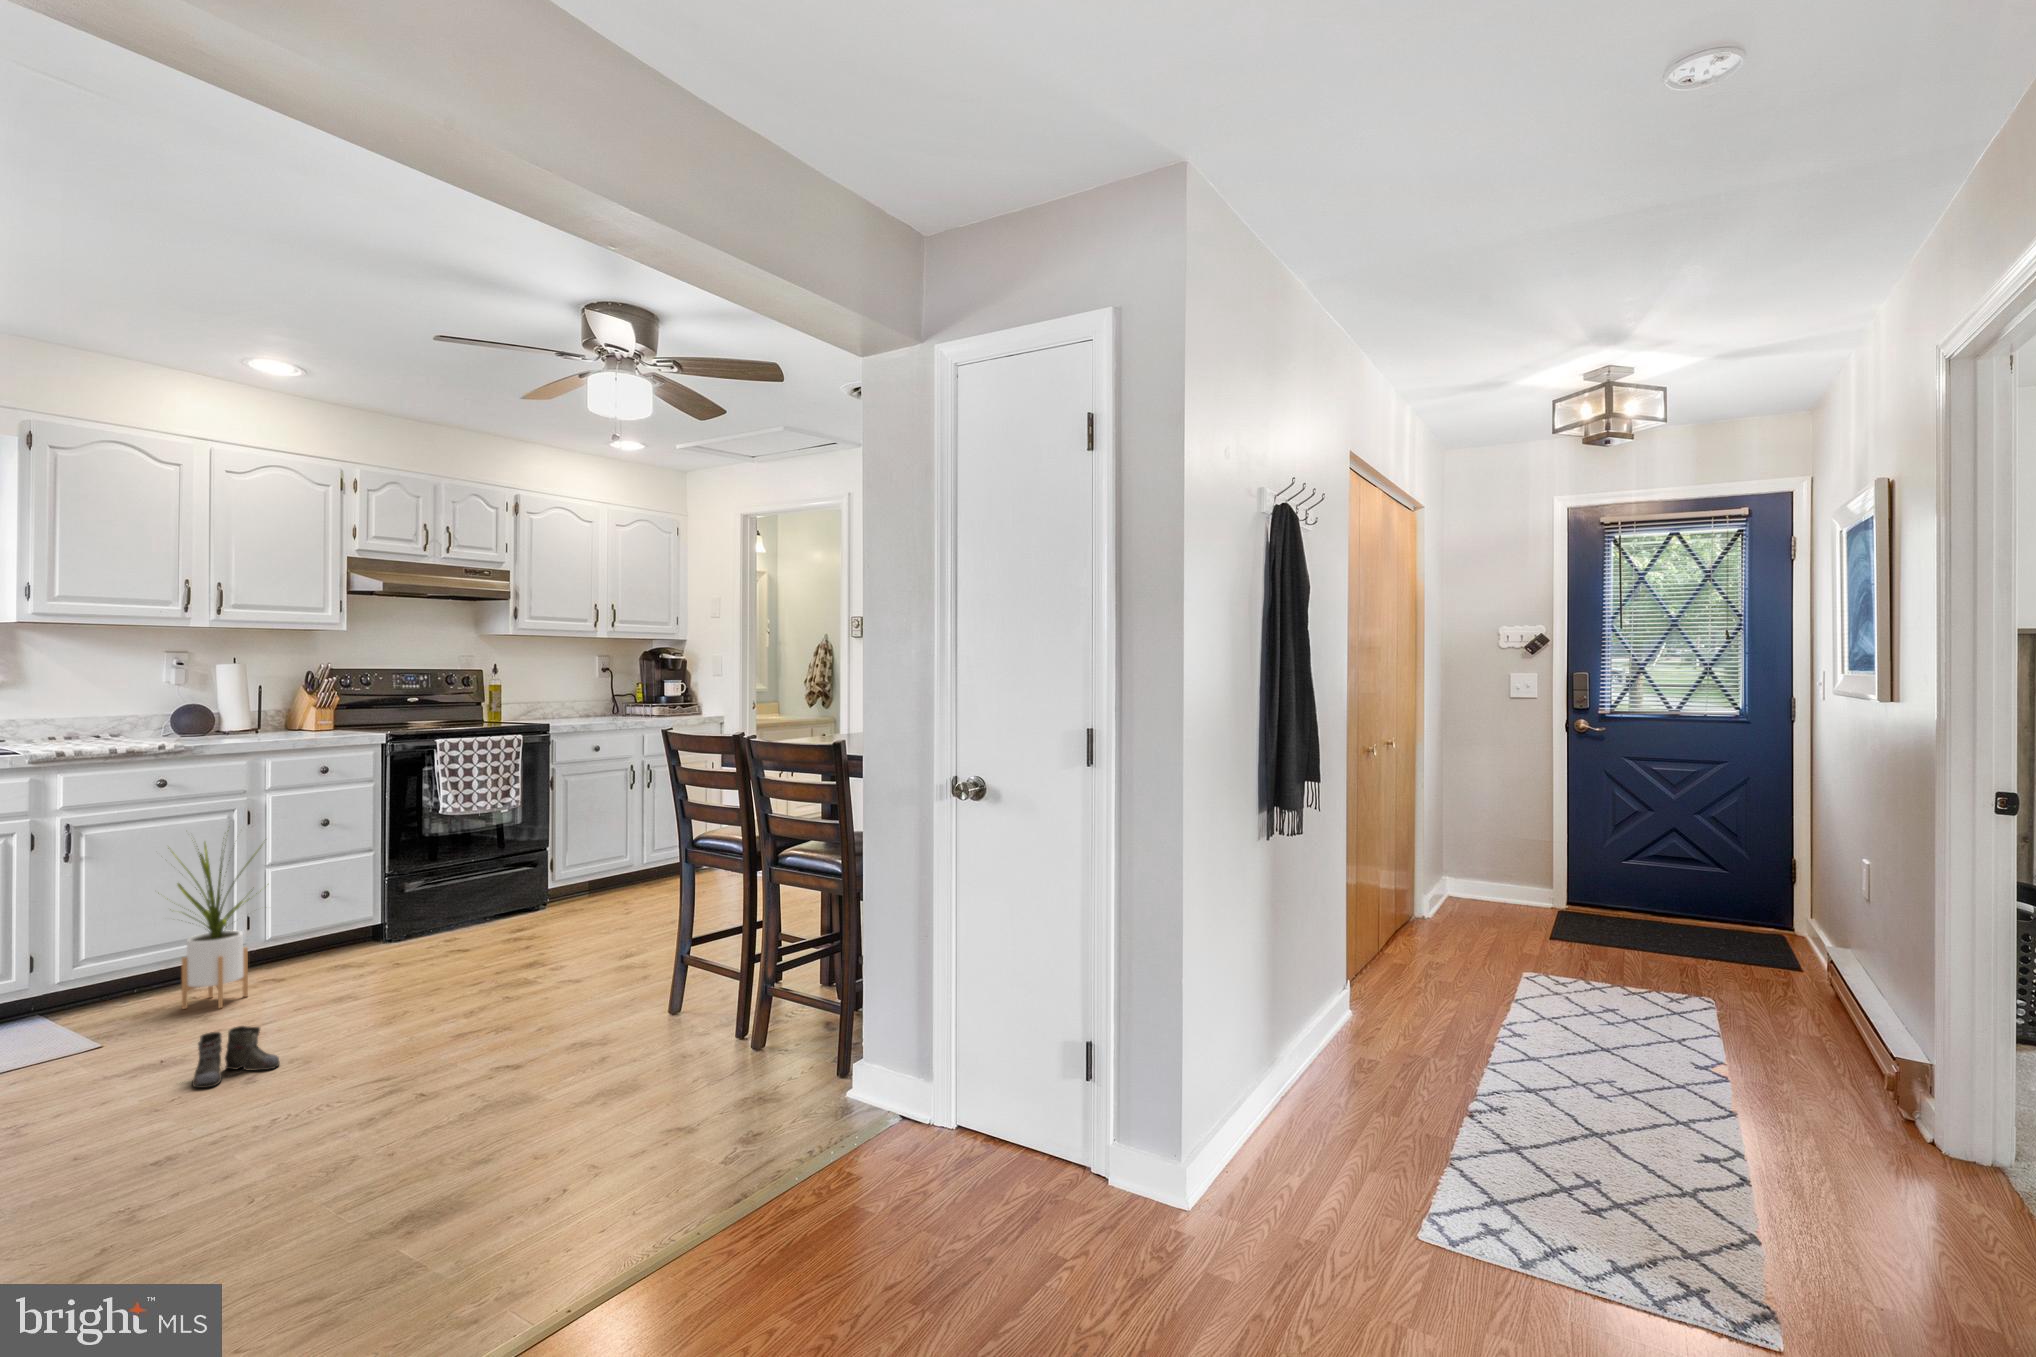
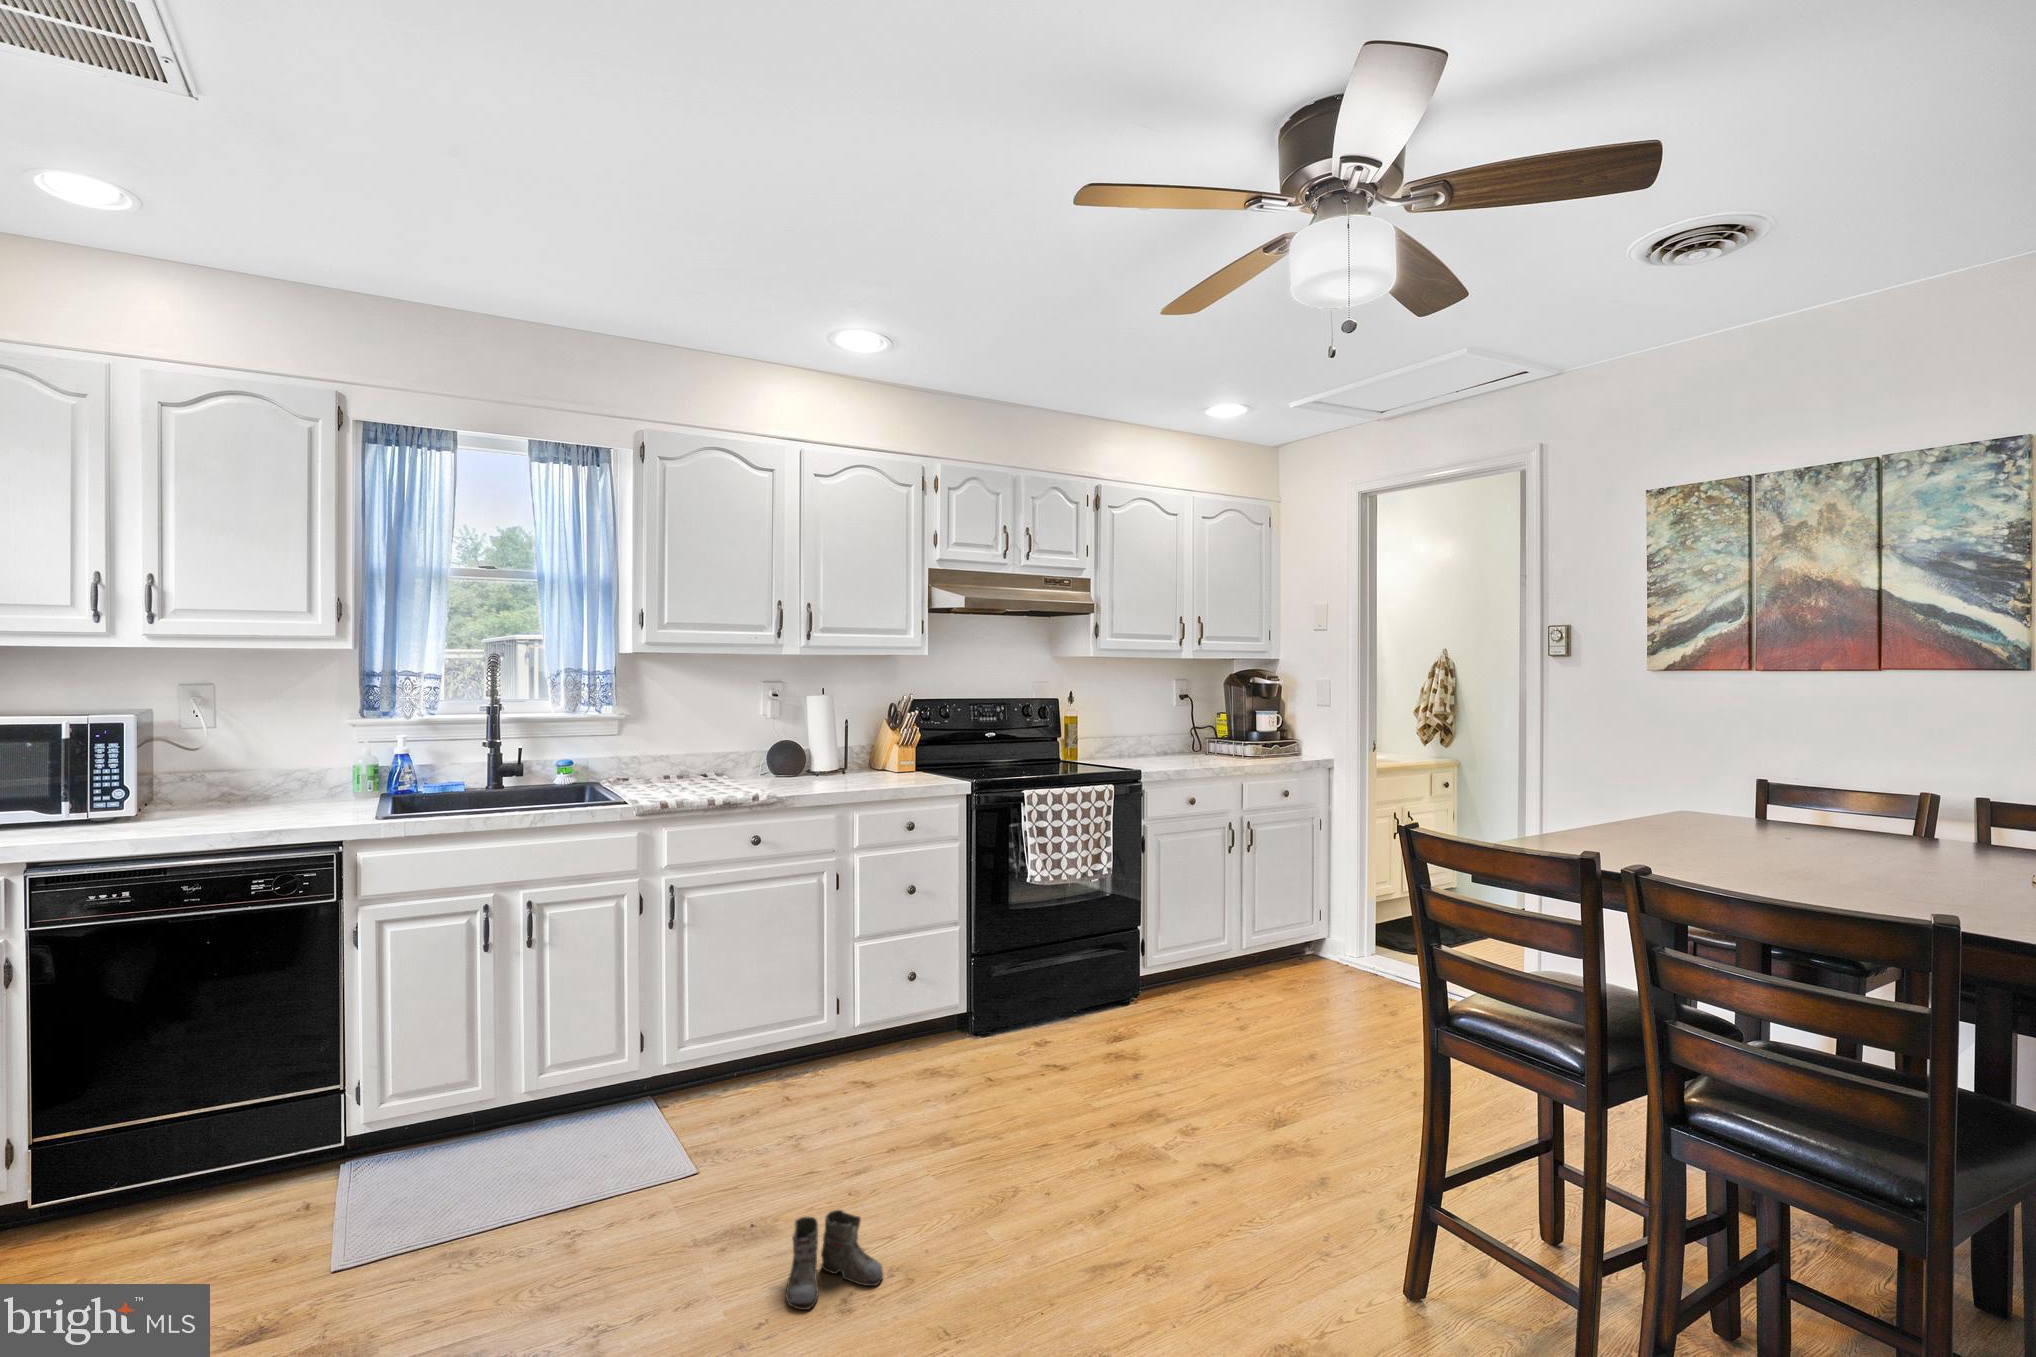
house plant: present [168,842,261,1009] -> none [750,898,866,1130]

